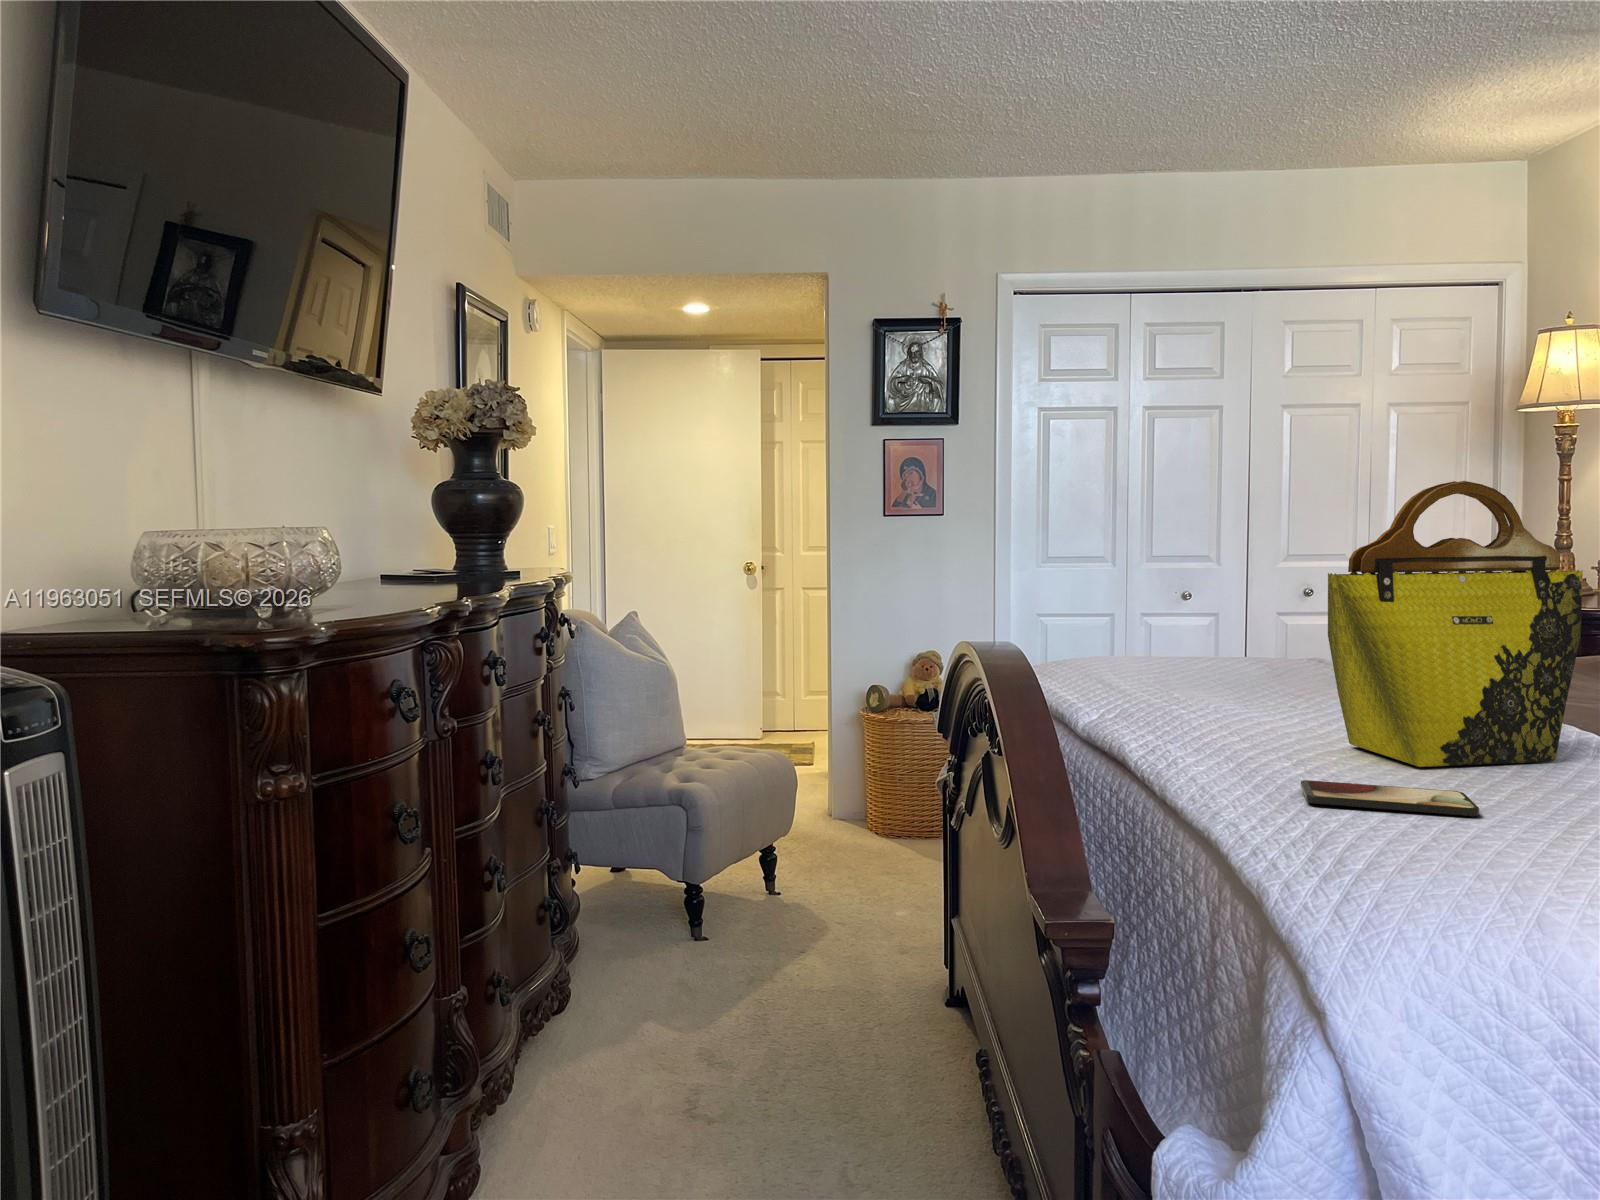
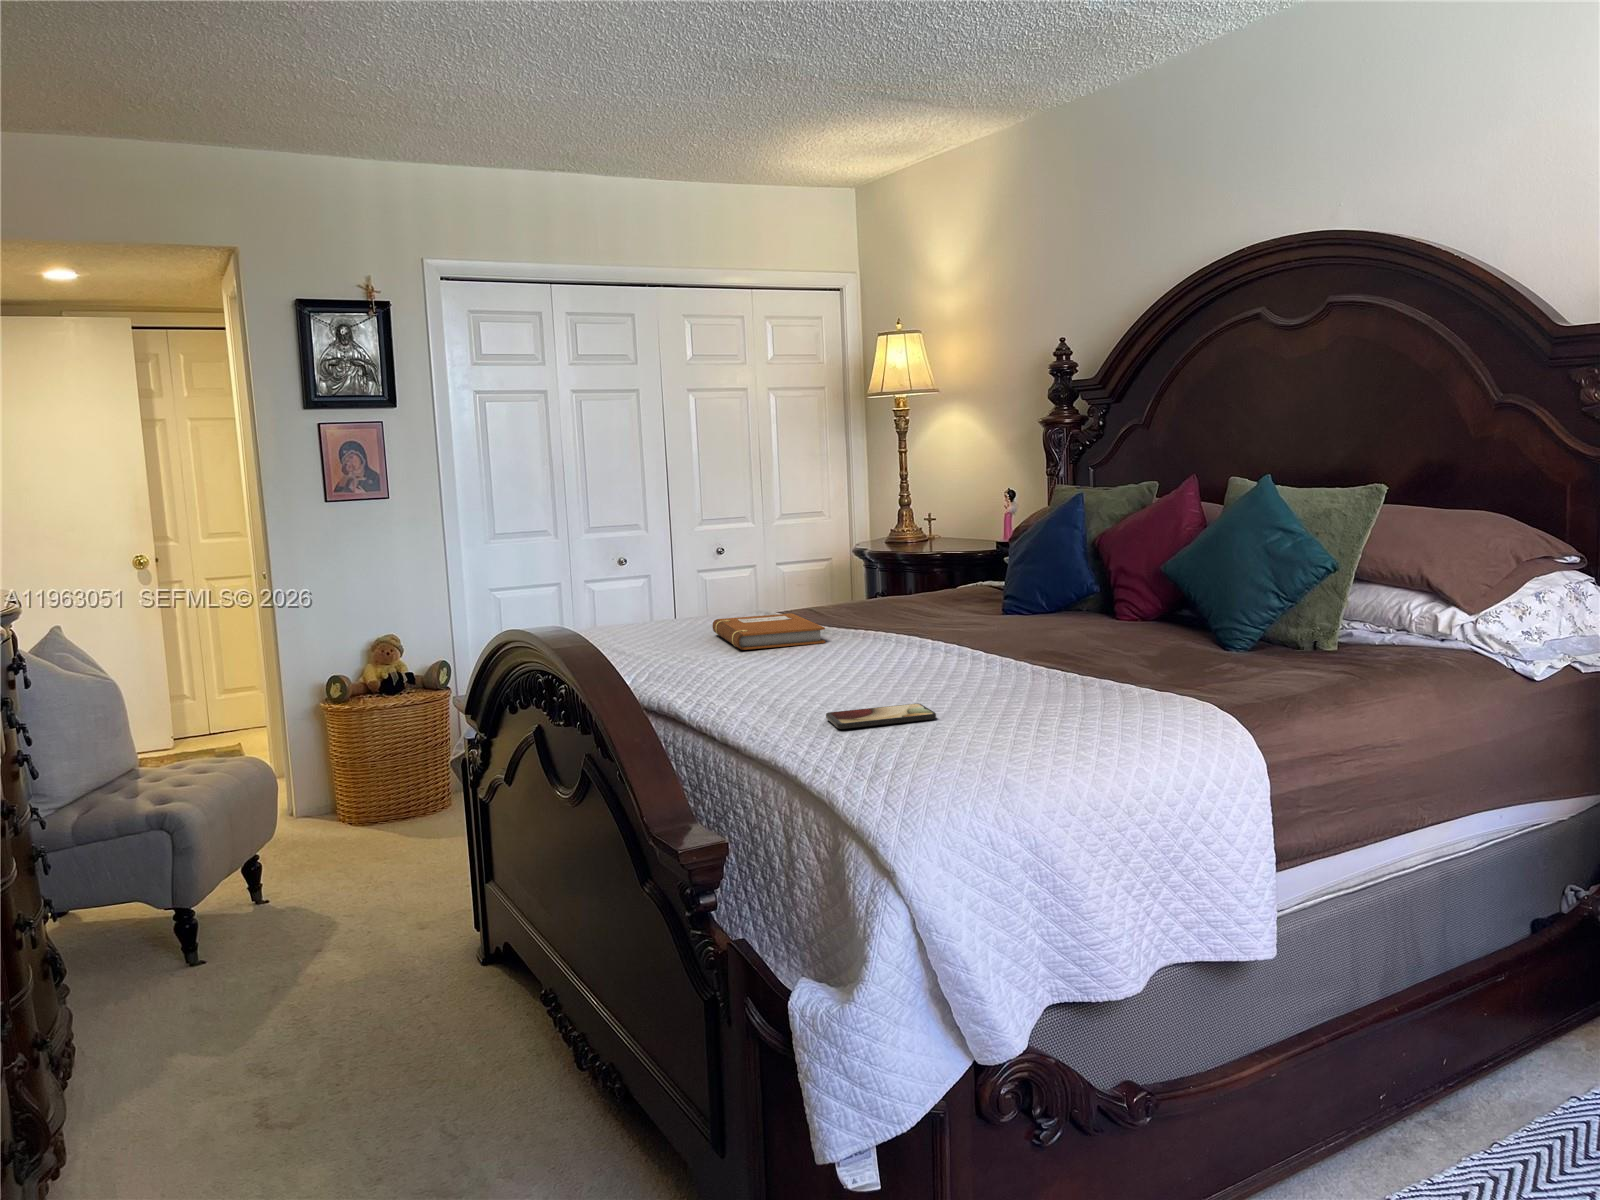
tote bag: present [1328,481,1583,767] -> none [816,486,954,689]
notebook: none [1232,659,1381,704] -> present [712,613,825,650]

